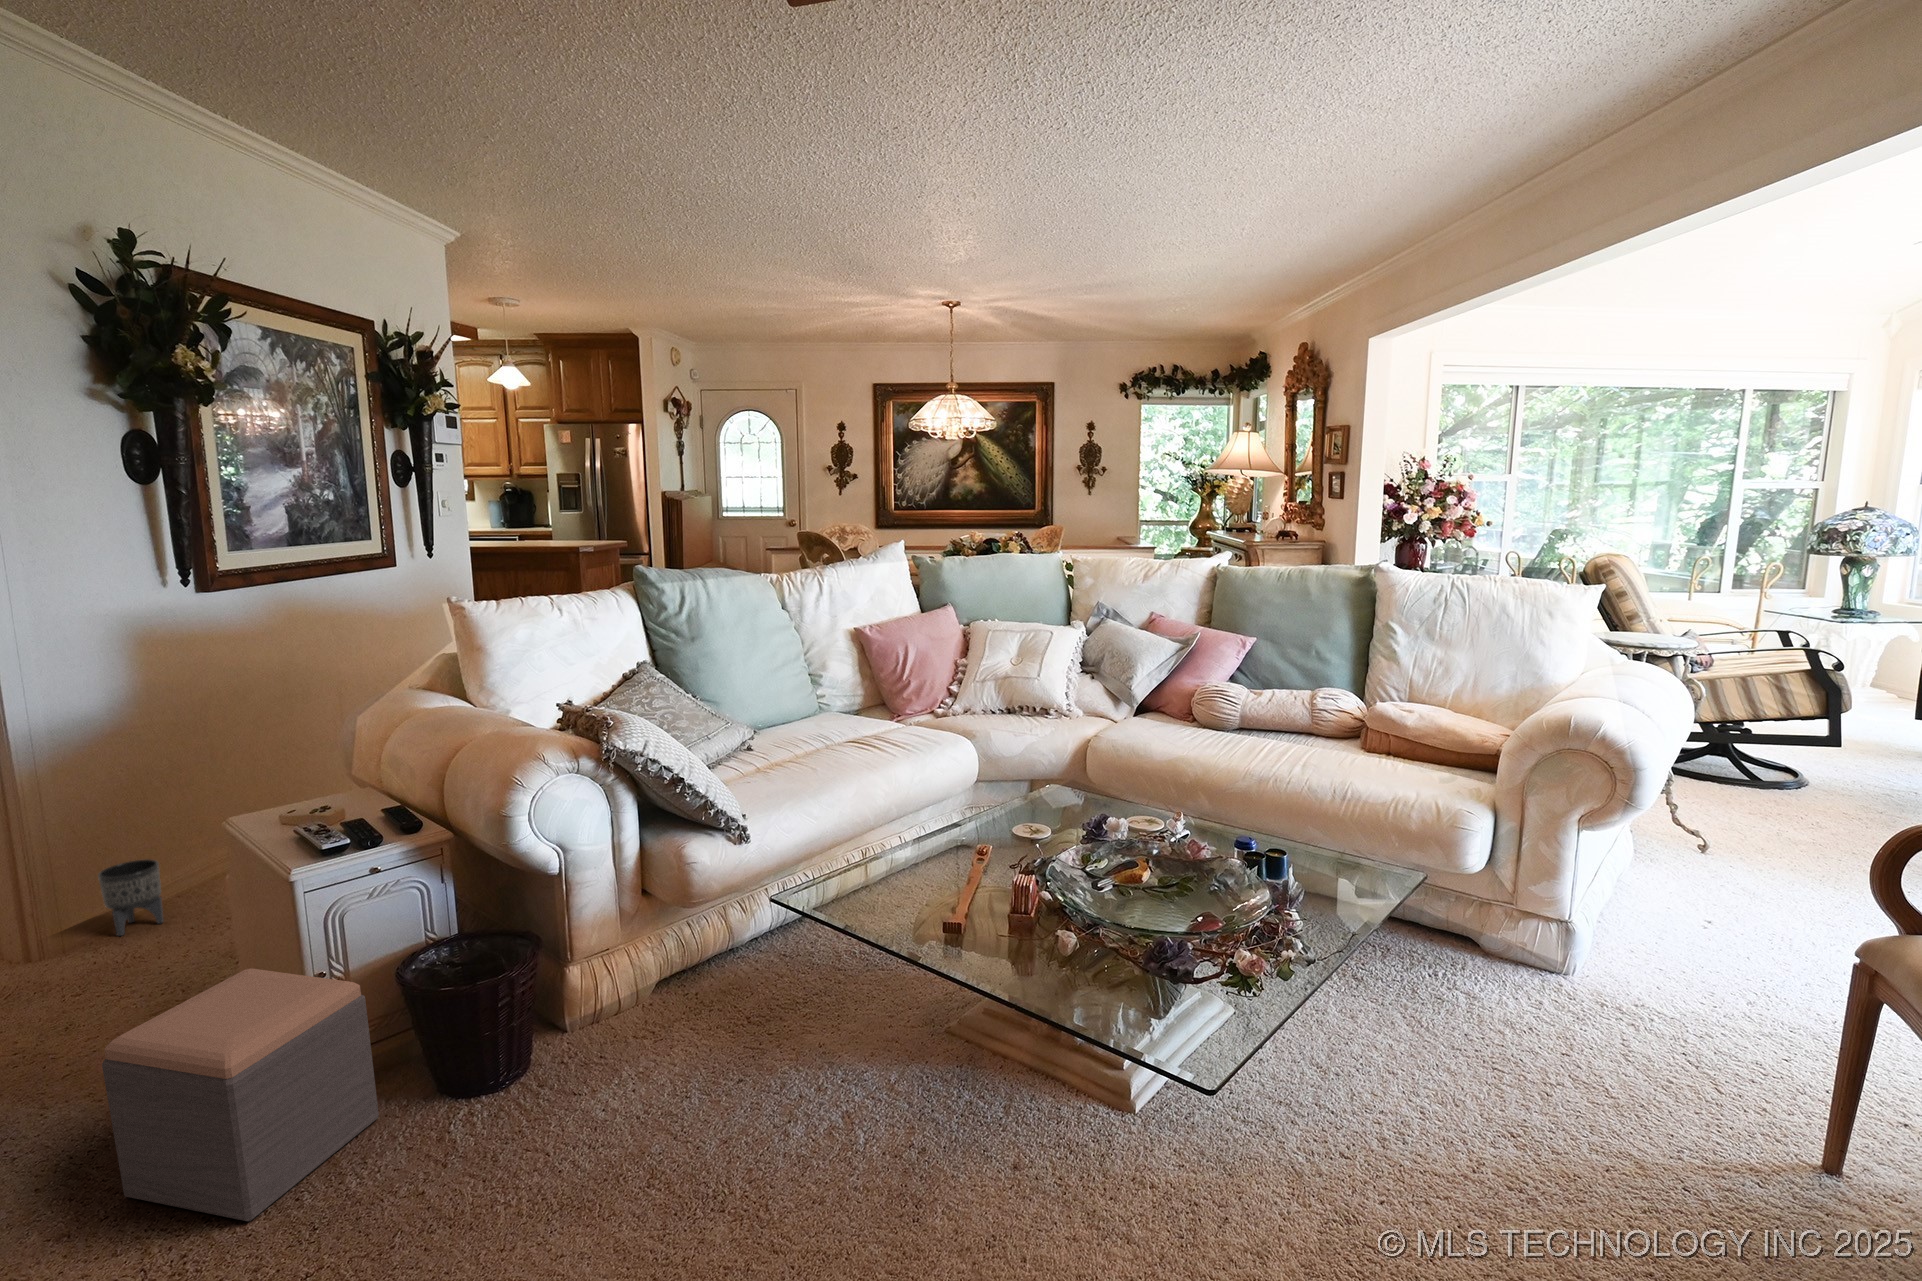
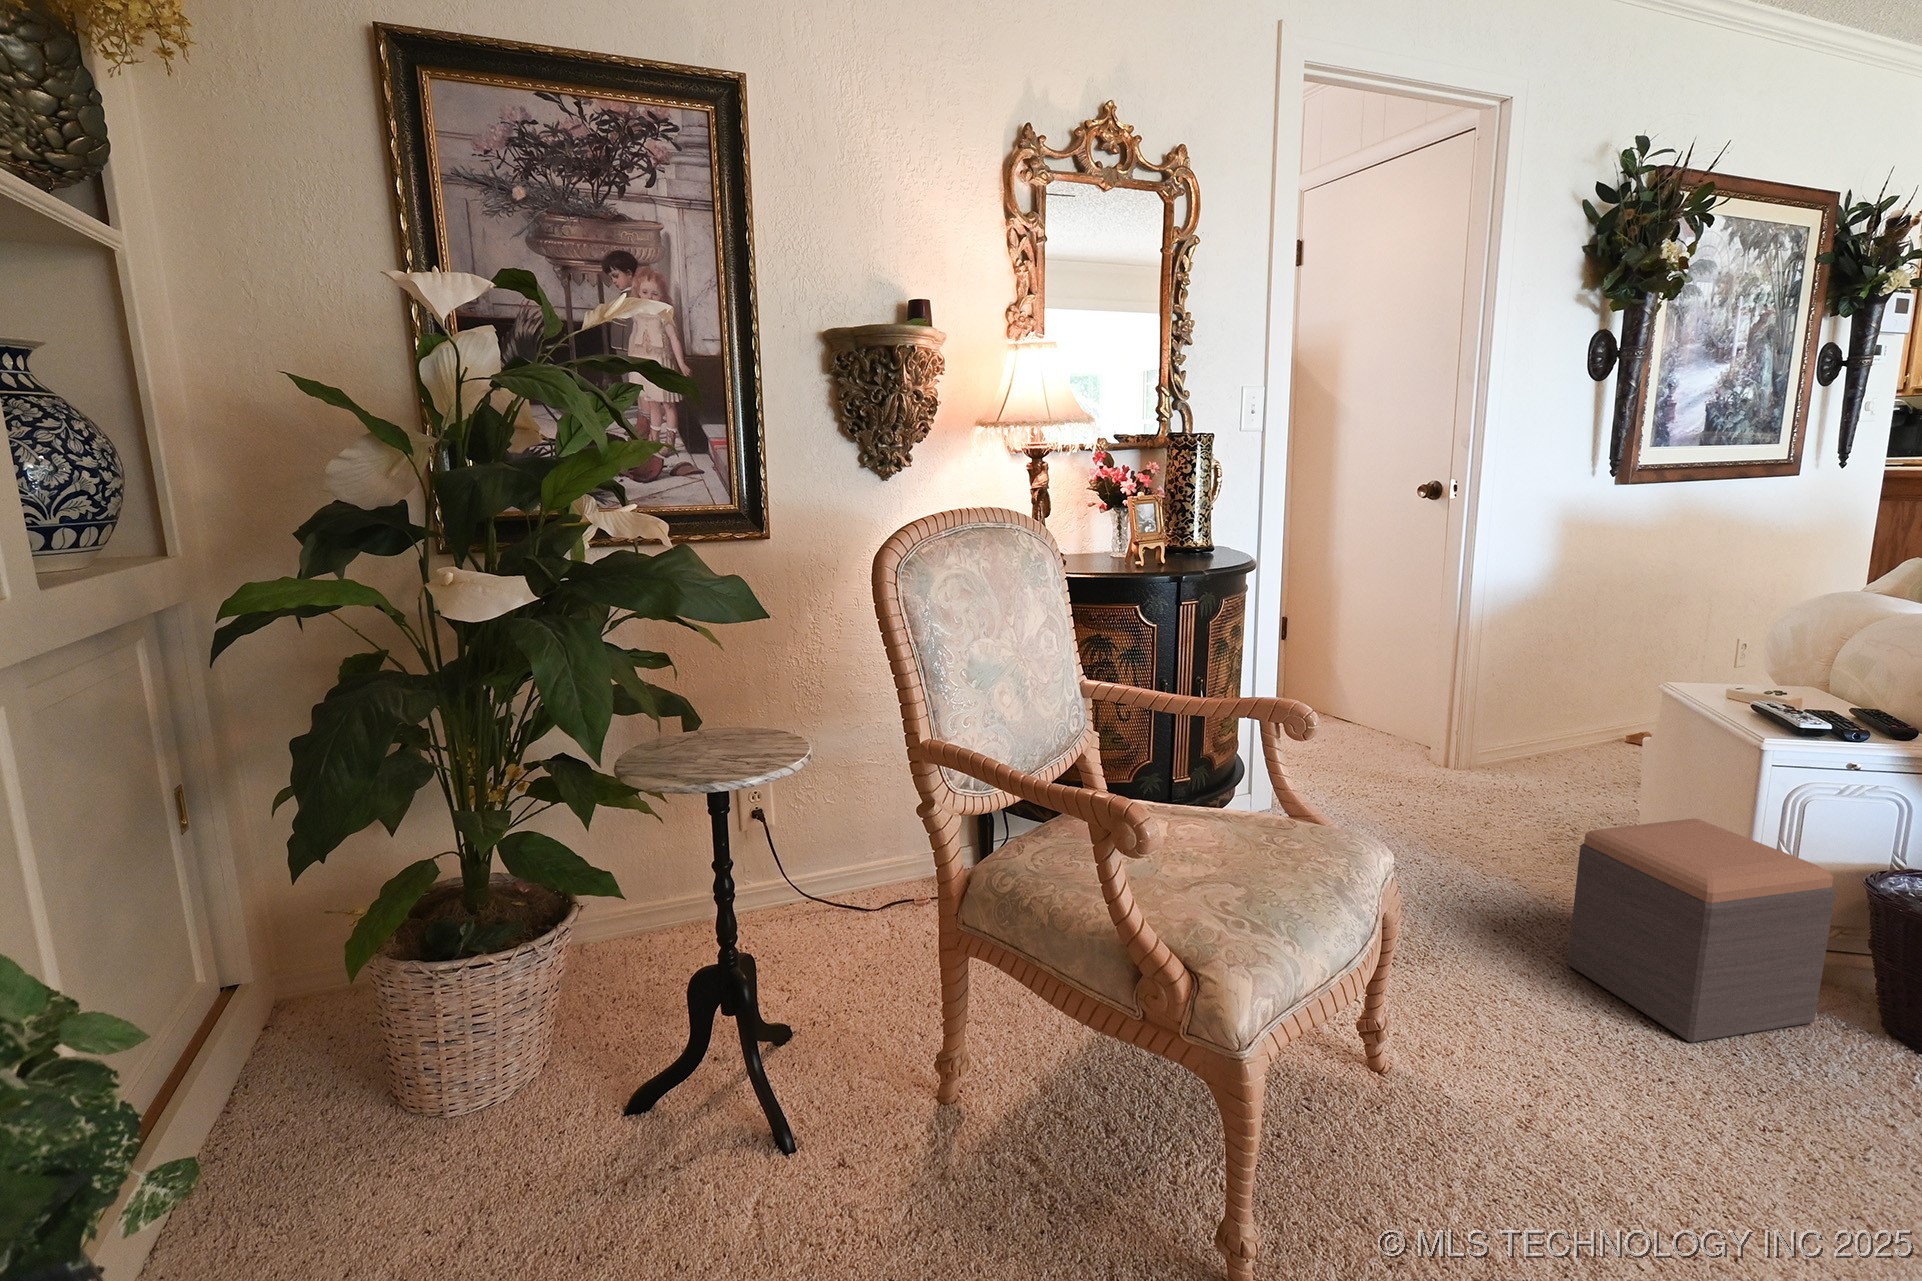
planter: present [98,859,164,936] -> none [1498,712,1544,772]

